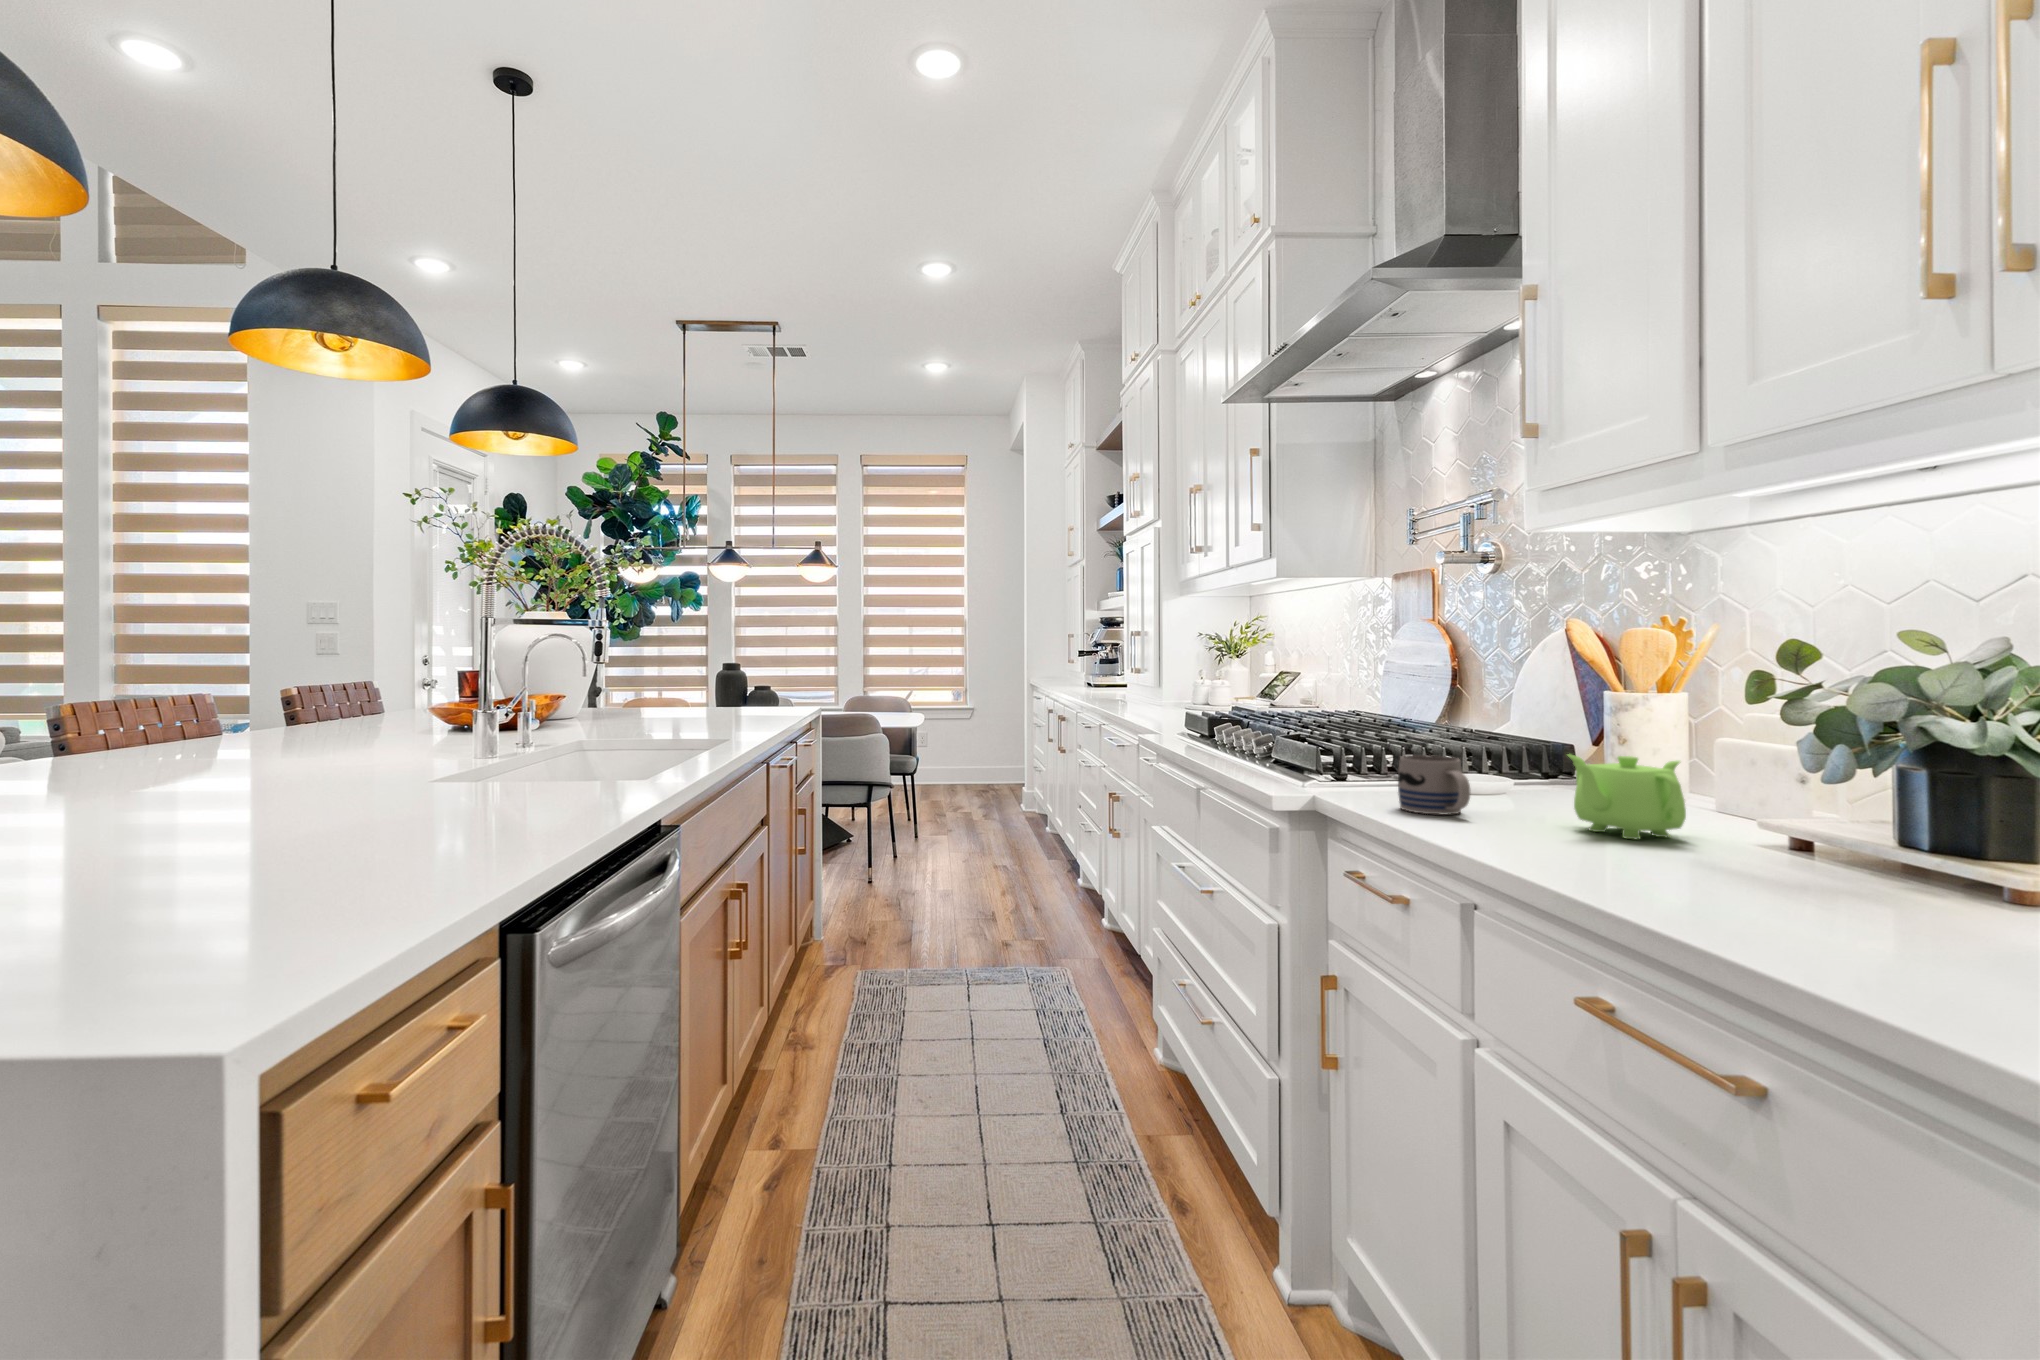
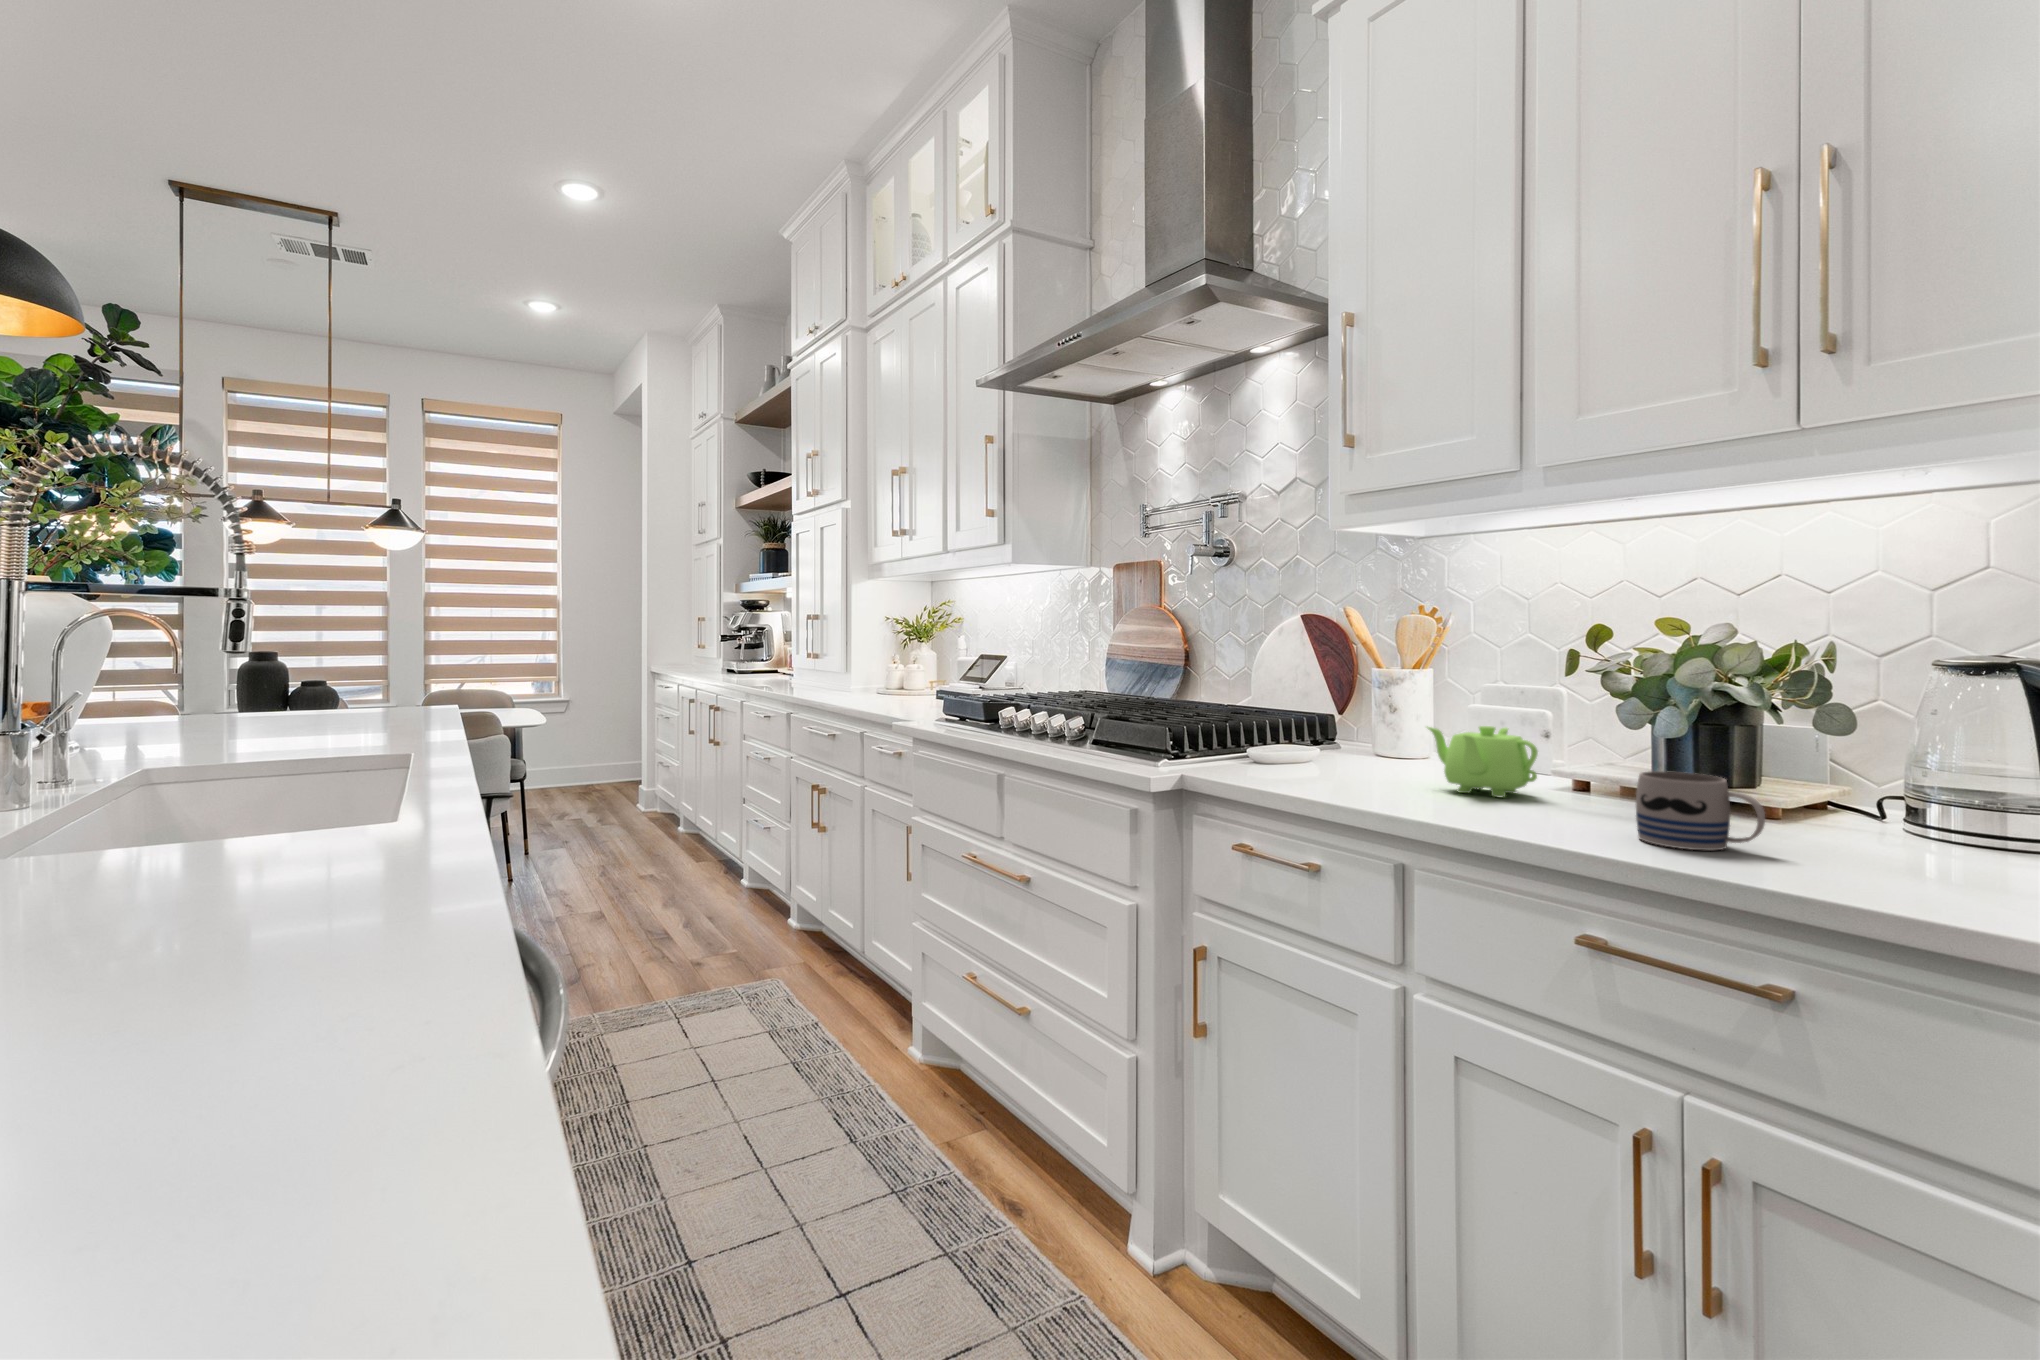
mug: present [1398,755,1471,815] -> present [1636,771,1765,850]

